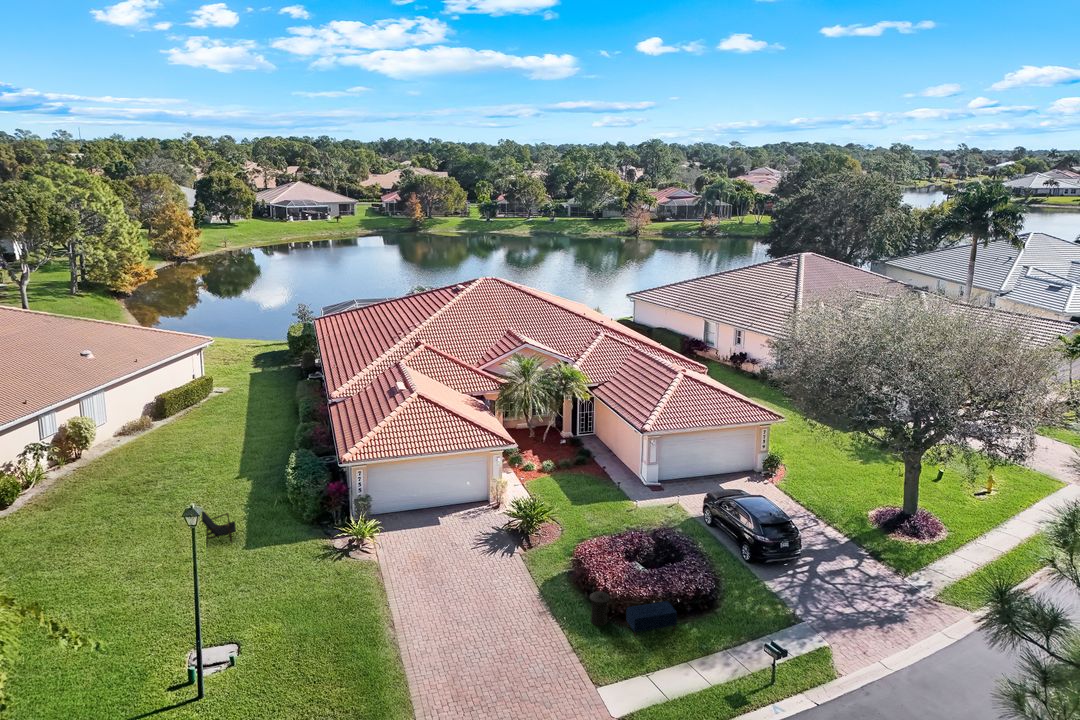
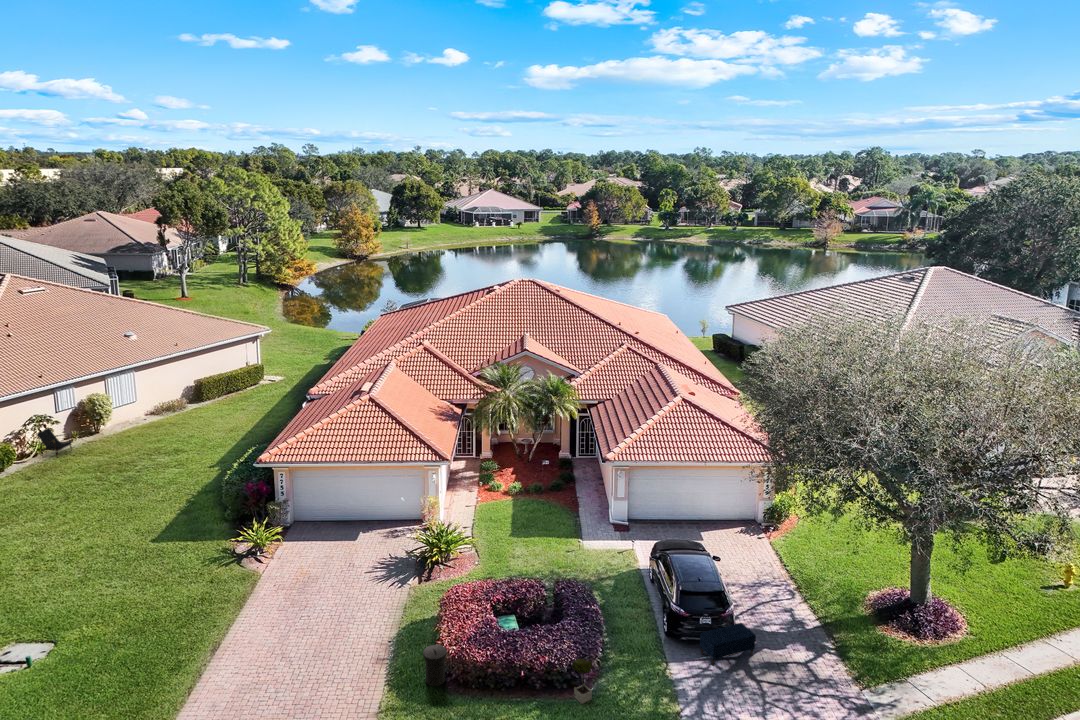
lounge chair: present [202,511,236,546] -> present [37,428,72,457]
potted tree: none [714,583,730,620] -> present [572,659,592,704]
bench: present [626,601,677,637] -> present [700,623,756,665]

